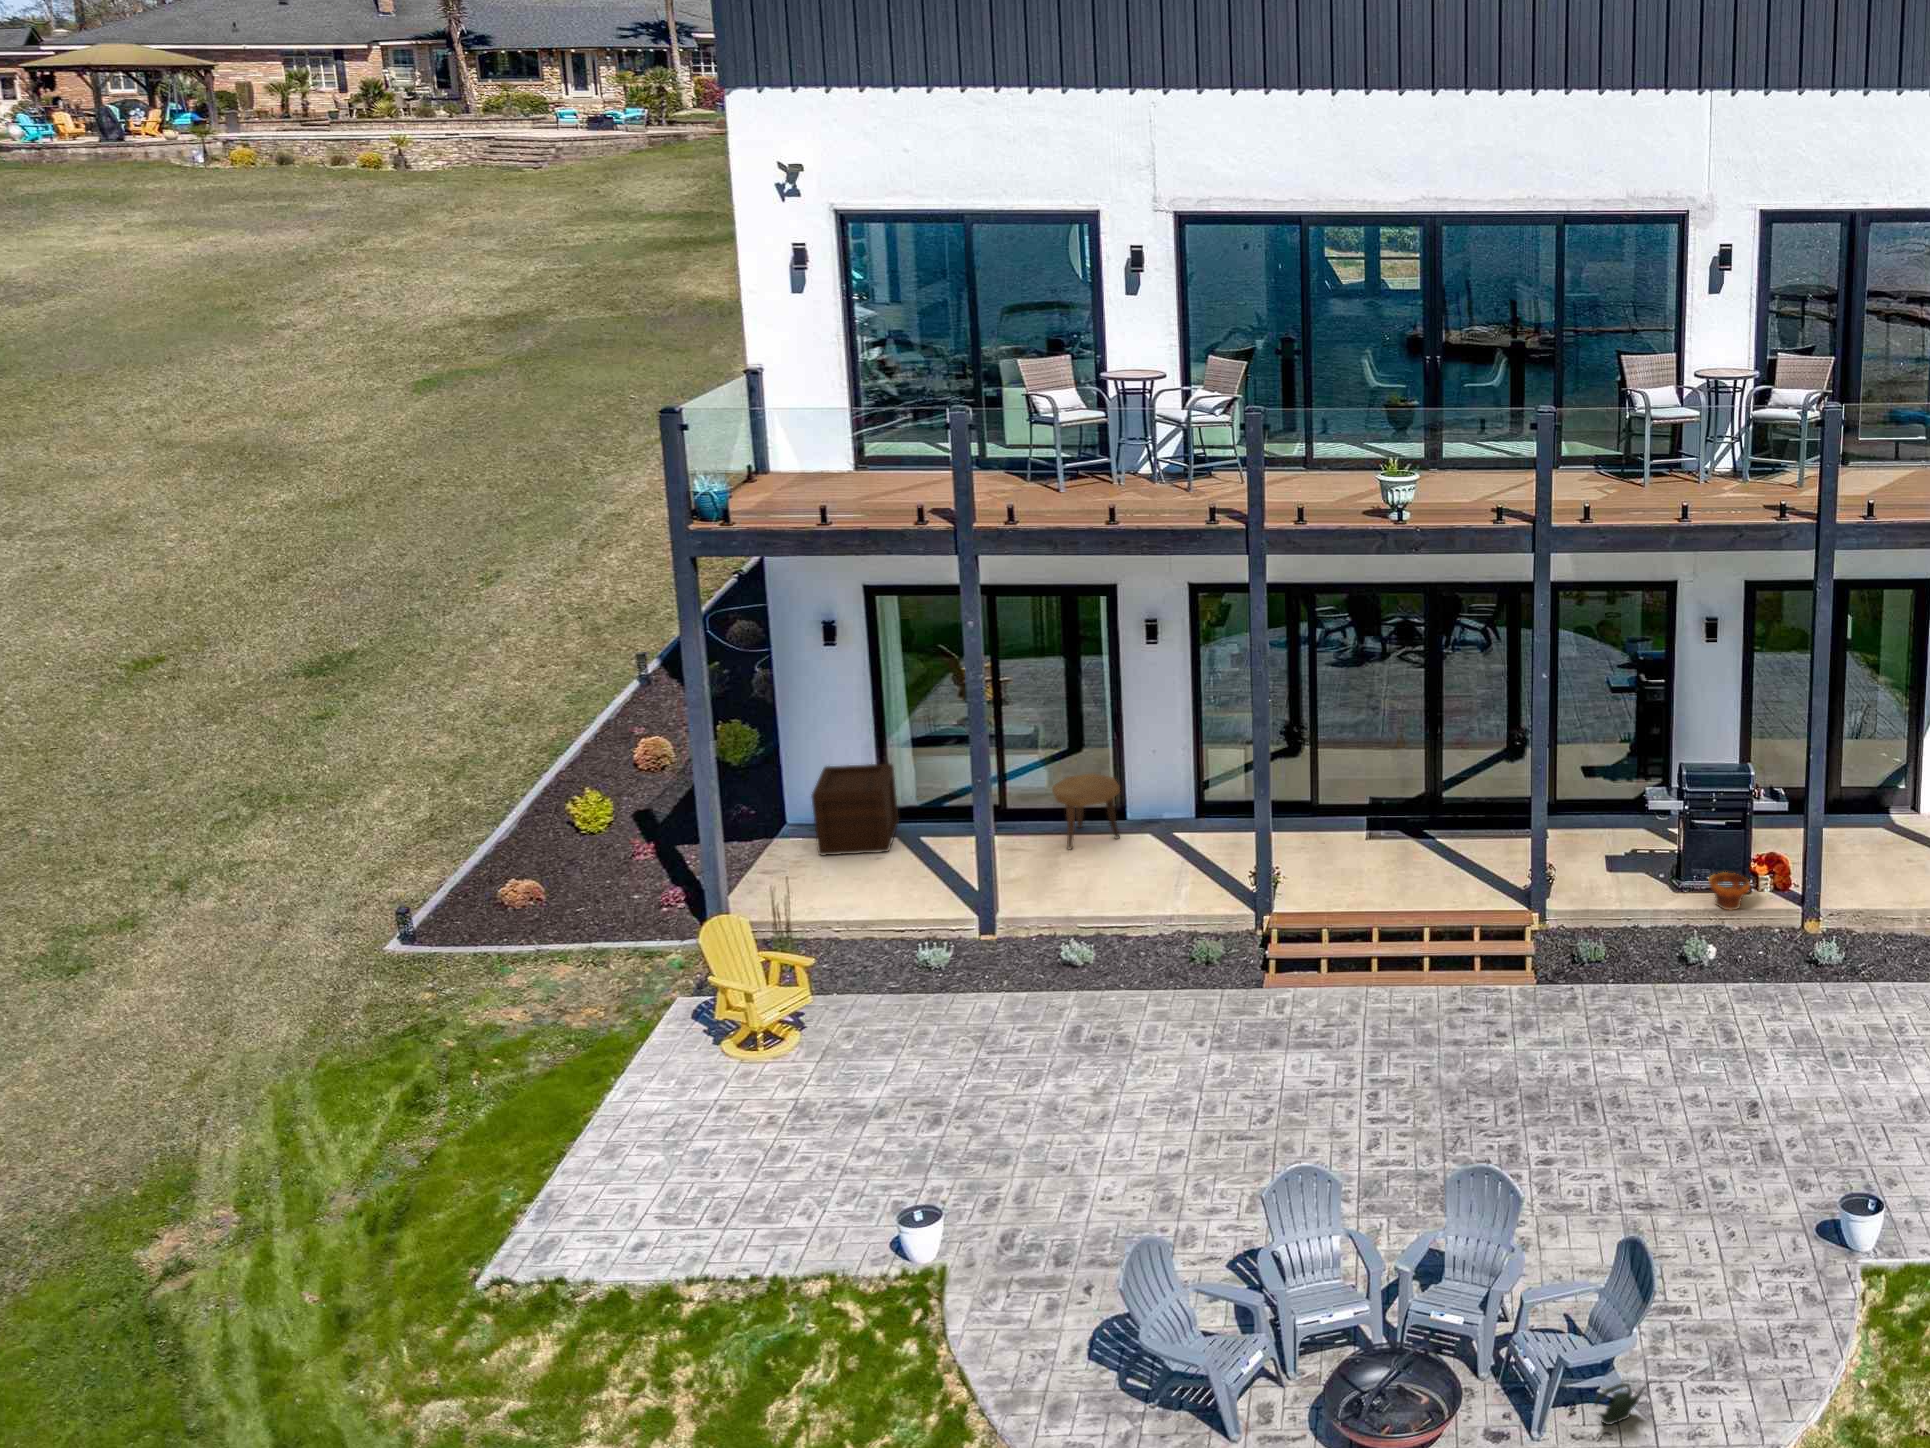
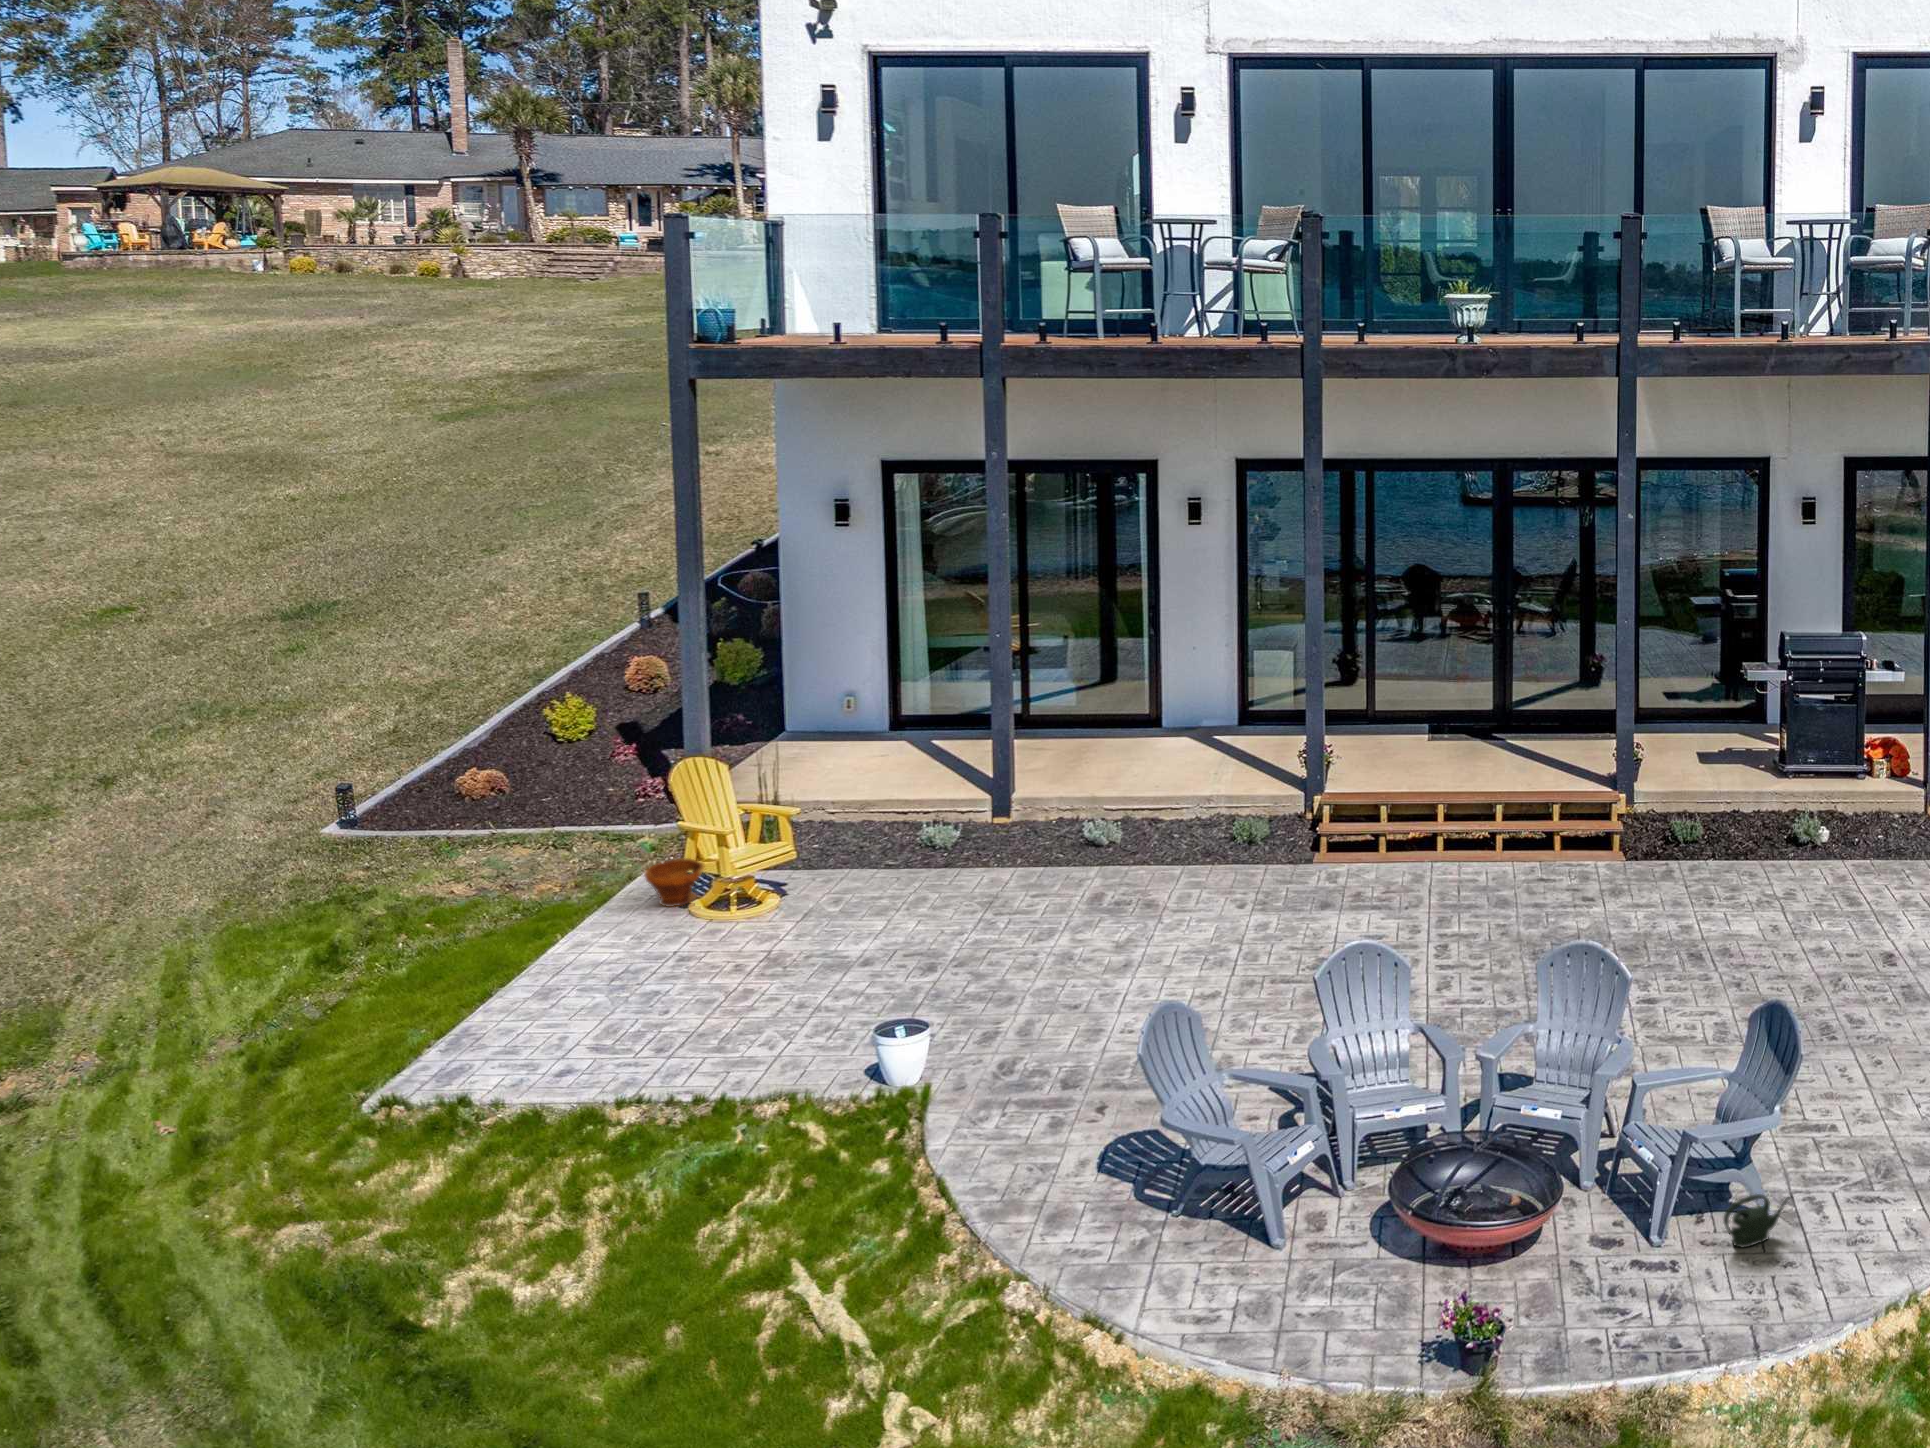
wooden crate: present [812,764,899,855] -> none [821,659,917,753]
side table: present [1052,773,1120,849] -> none [1085,670,1160,749]
planter: present [1708,873,1750,910] -> present [644,858,704,907]

